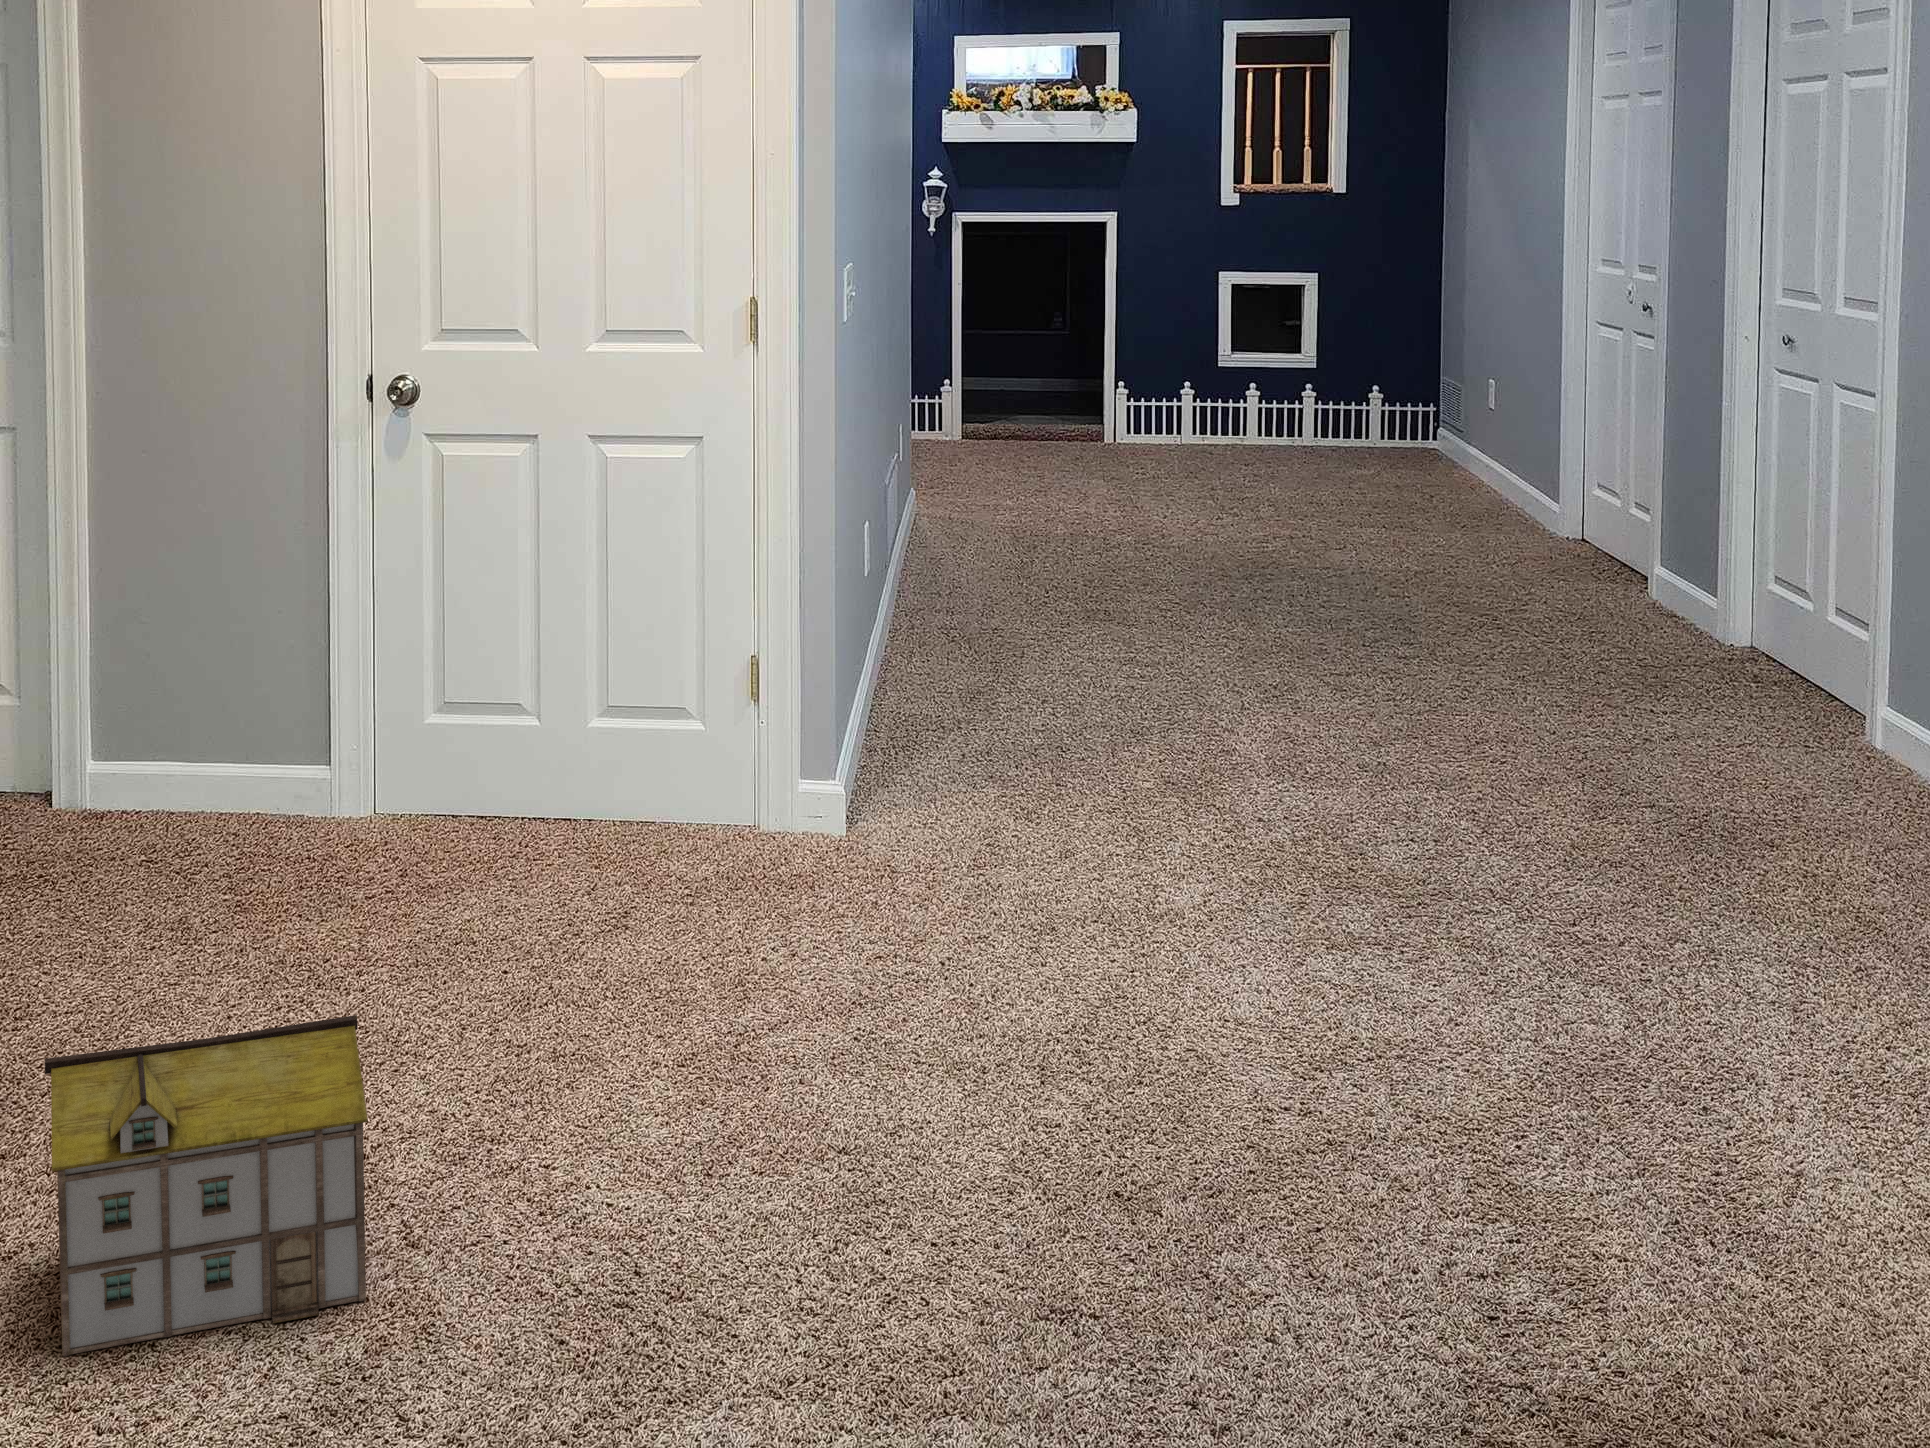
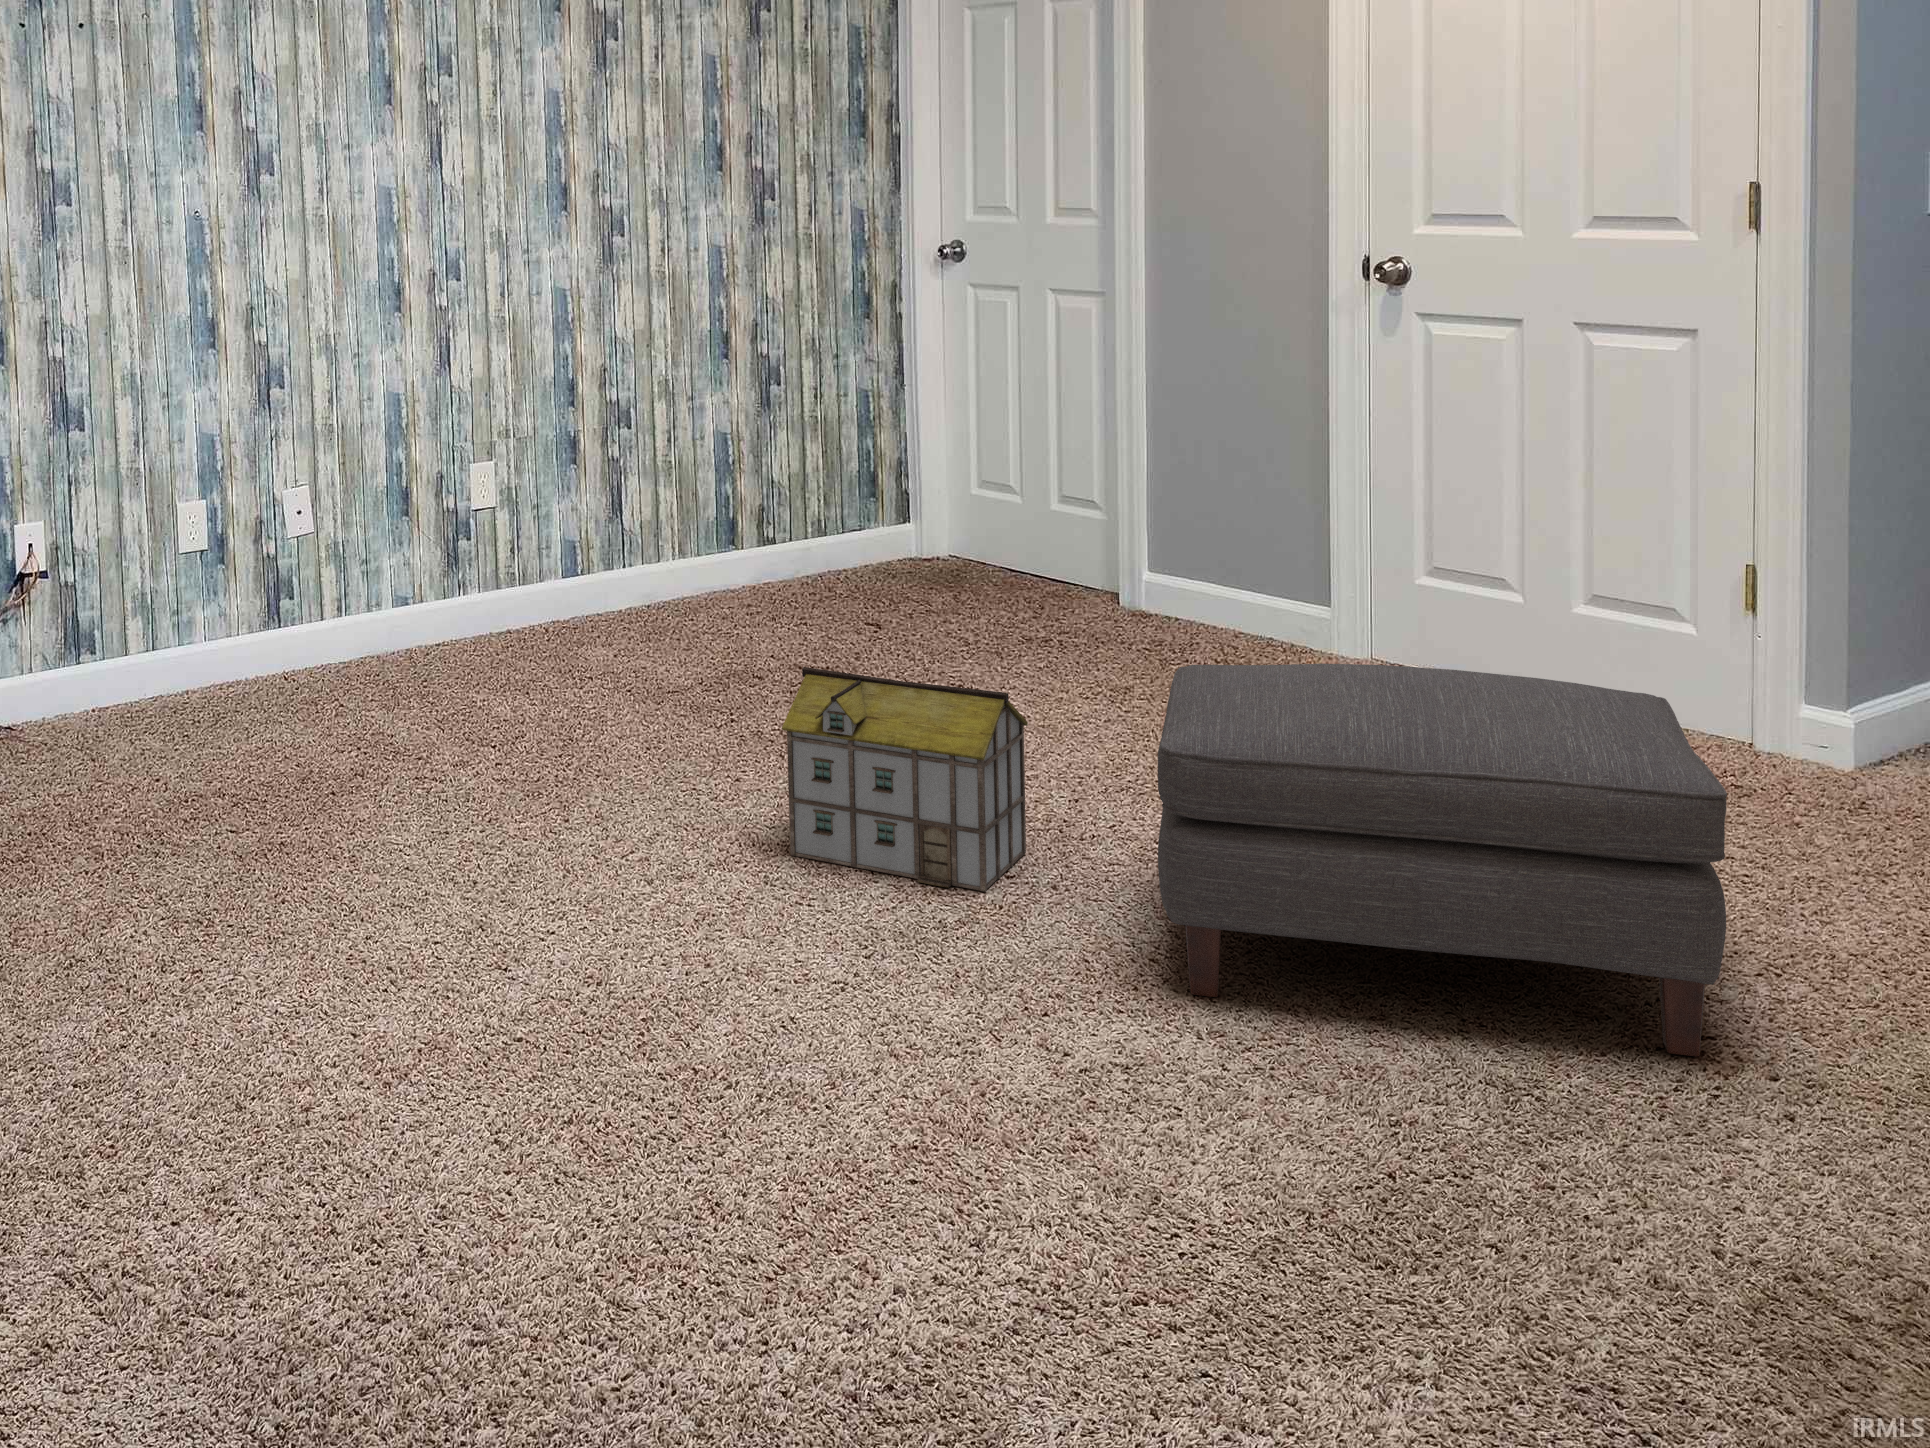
ottoman: none [530,831,1154,1348] -> present [1158,664,1727,1057]

